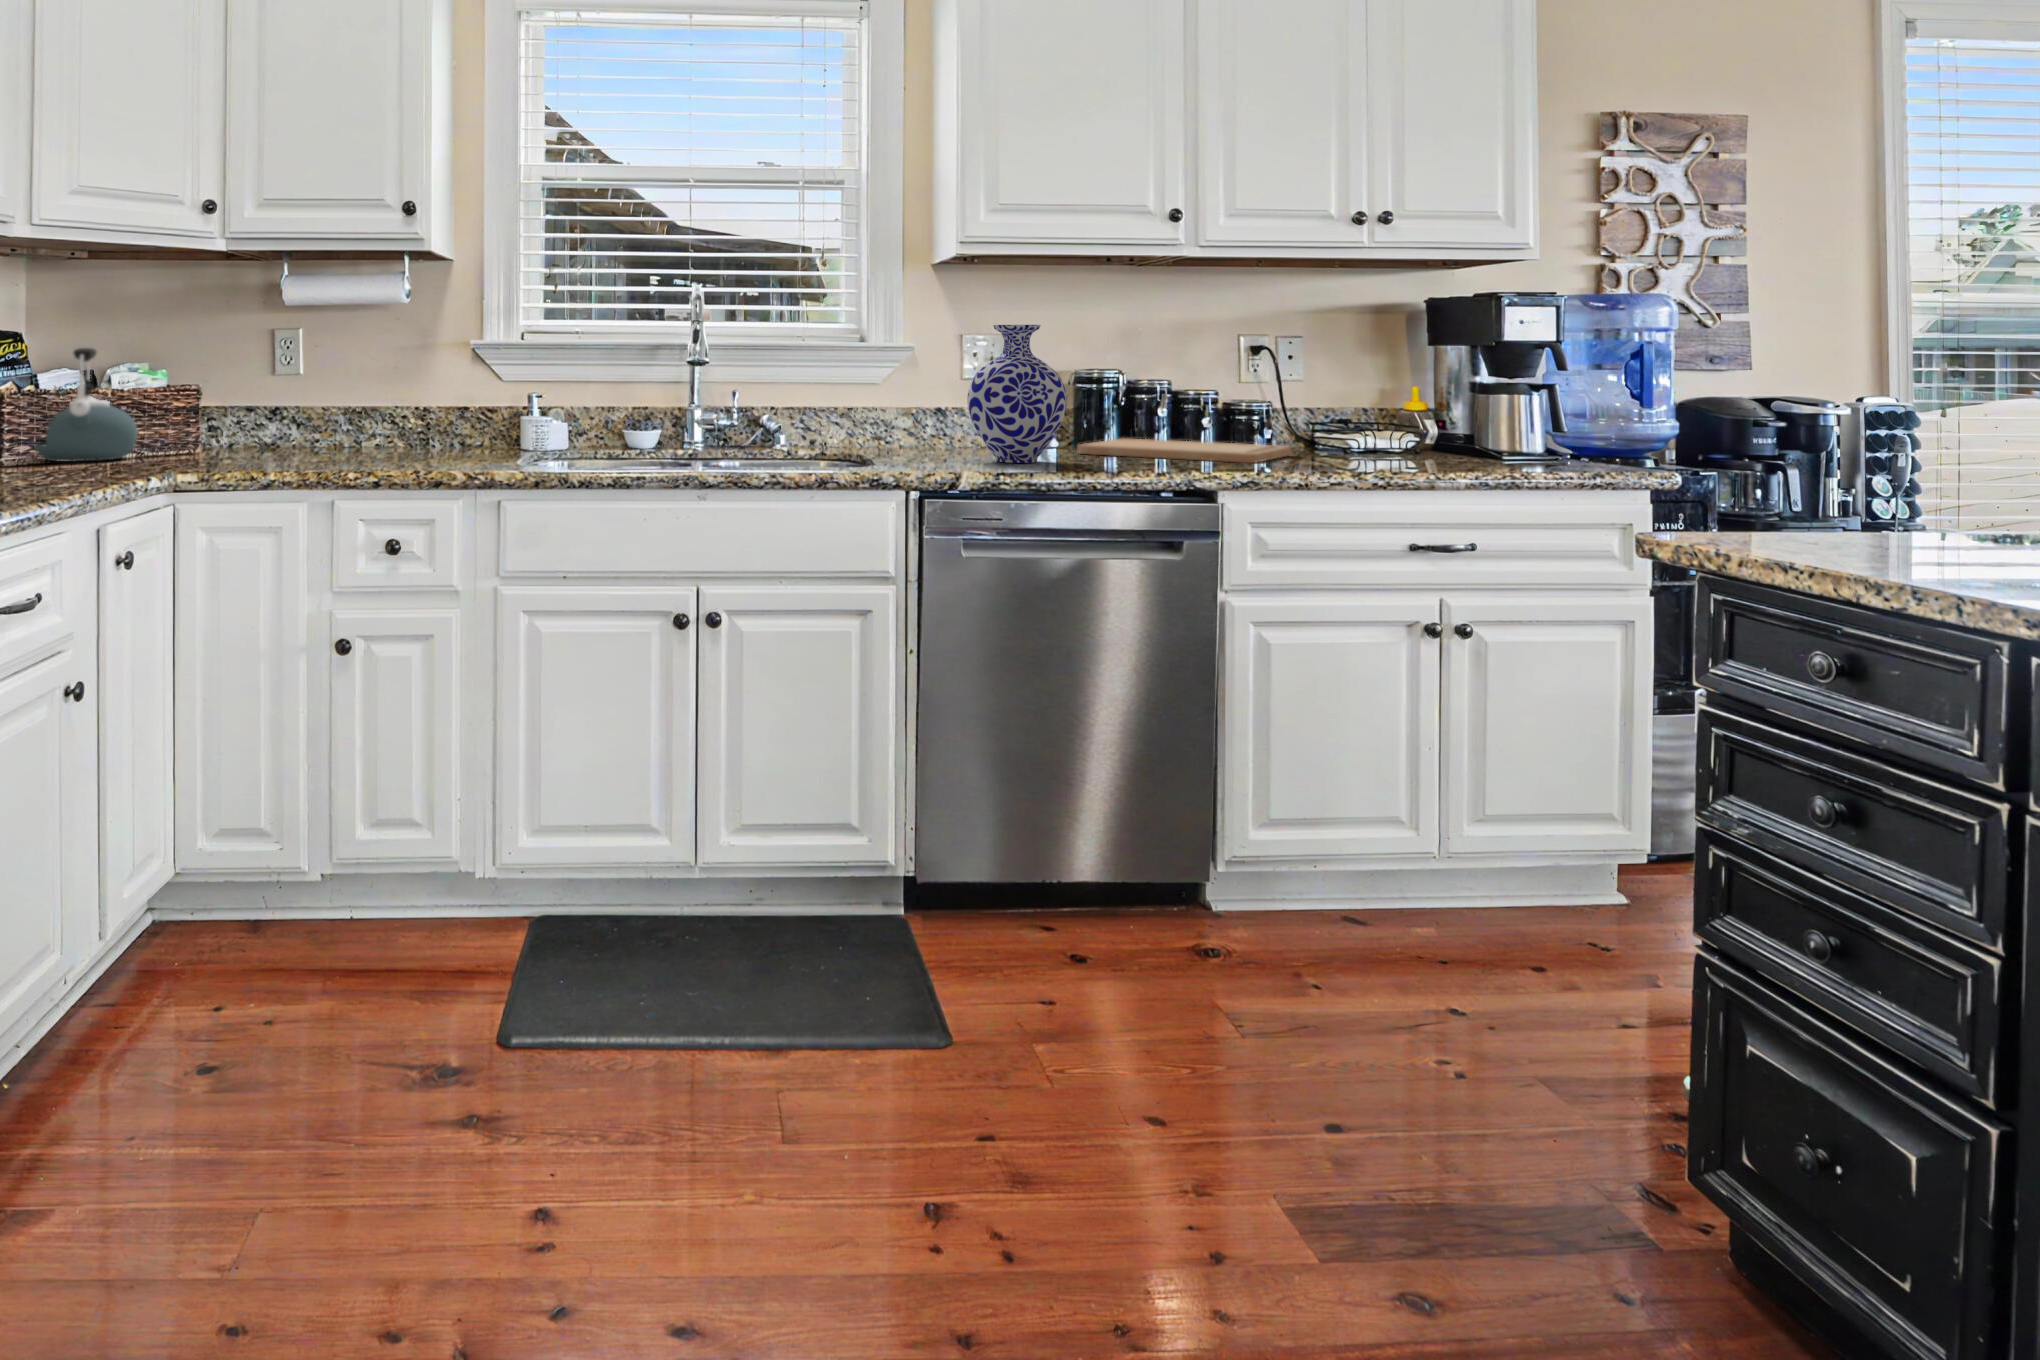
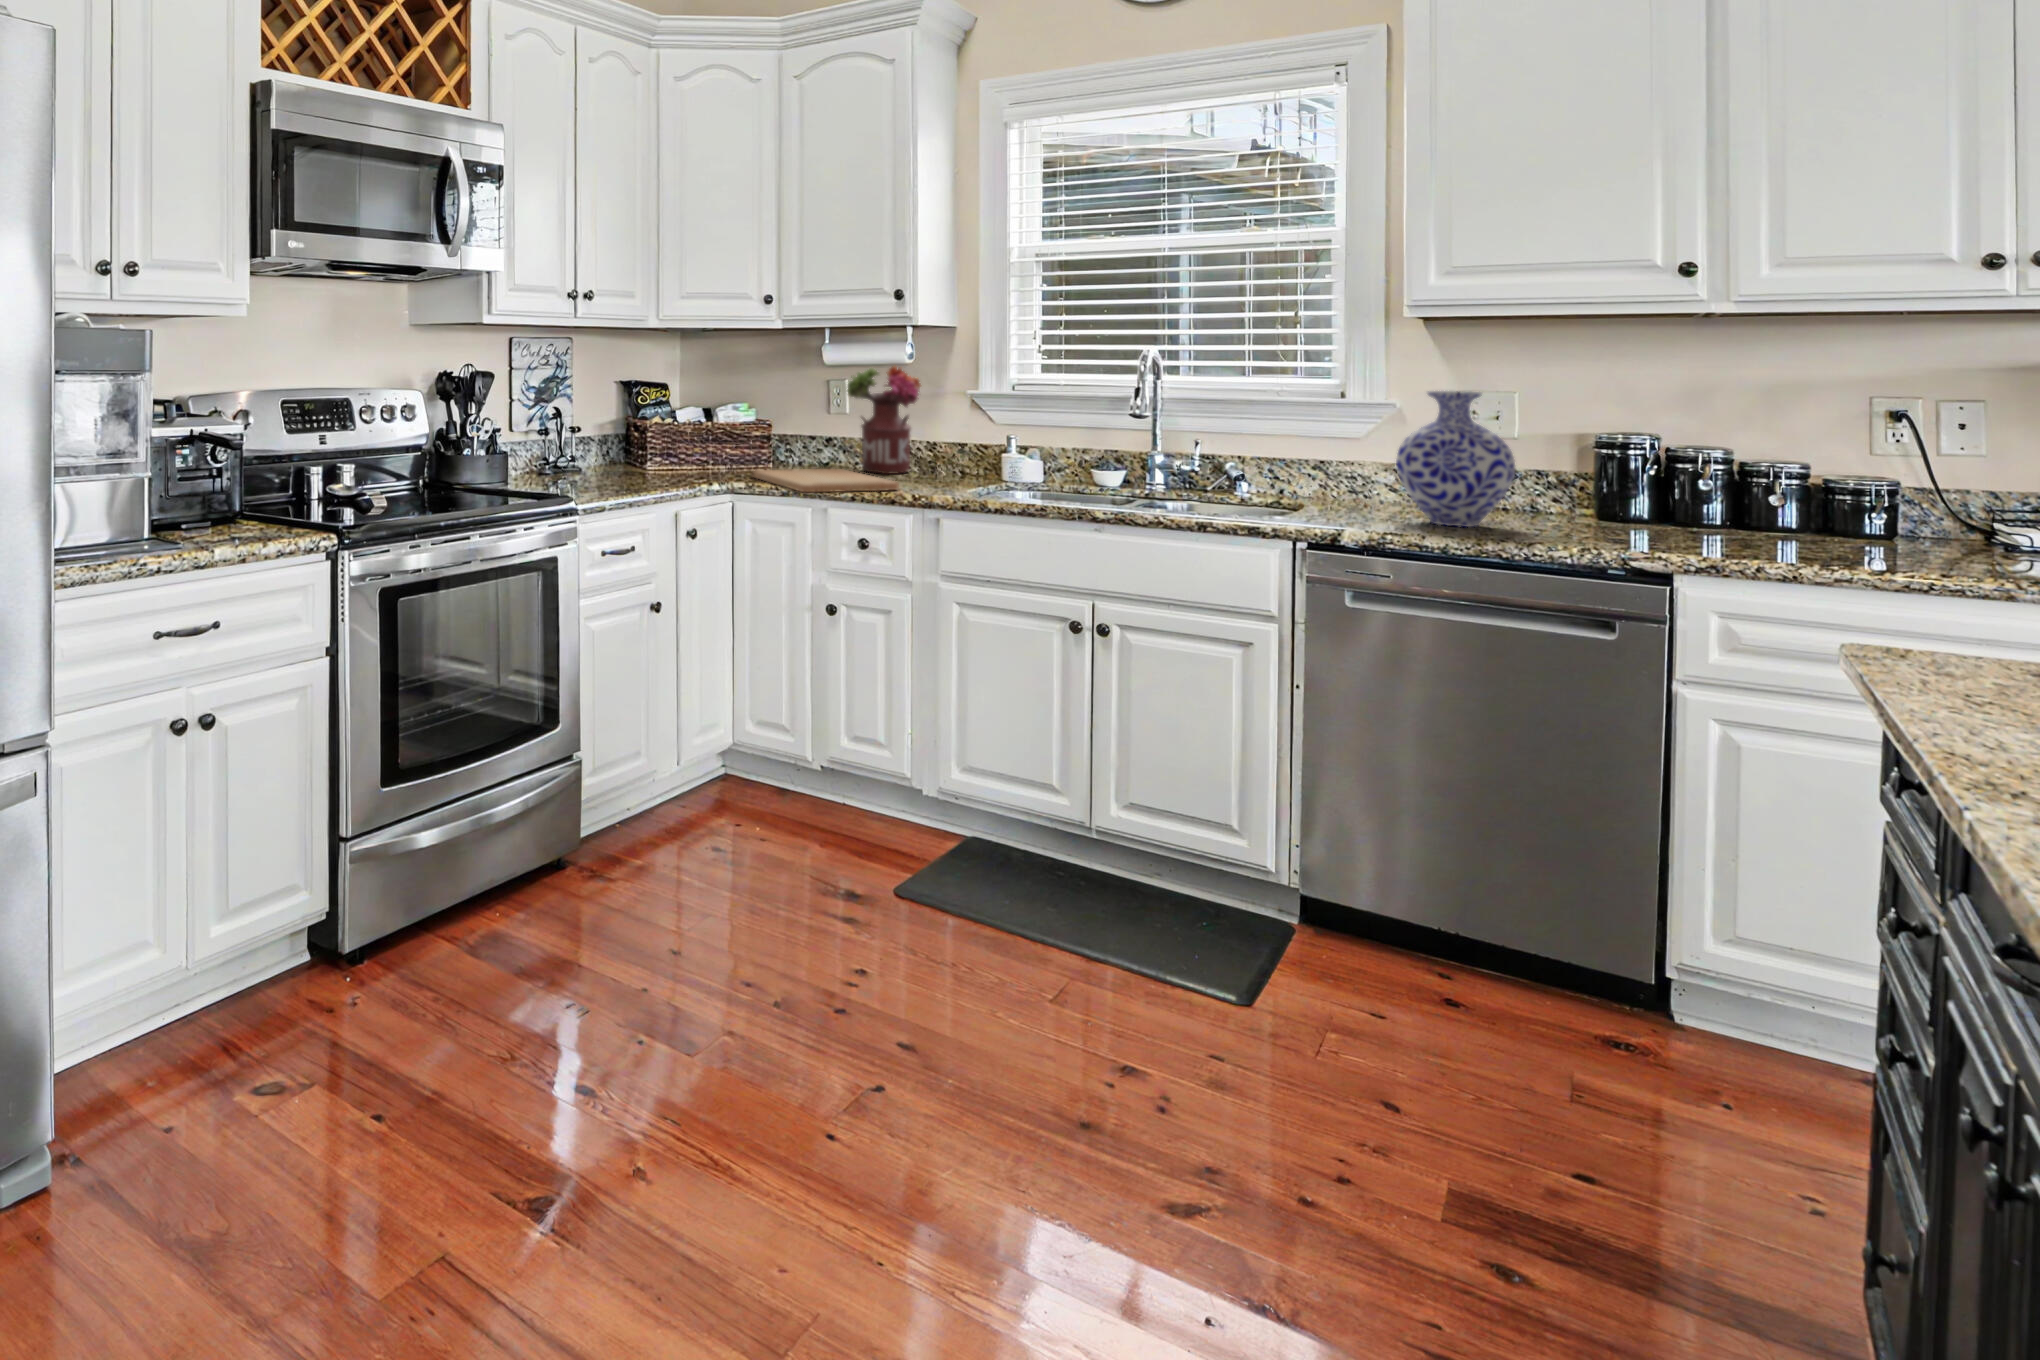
flower arrangement: none [313,304,419,452] -> present [847,366,921,474]
kettle: present [34,348,138,462] -> none [669,396,731,469]
cutting board: present [1077,438,1291,463] -> present [754,468,899,492]

